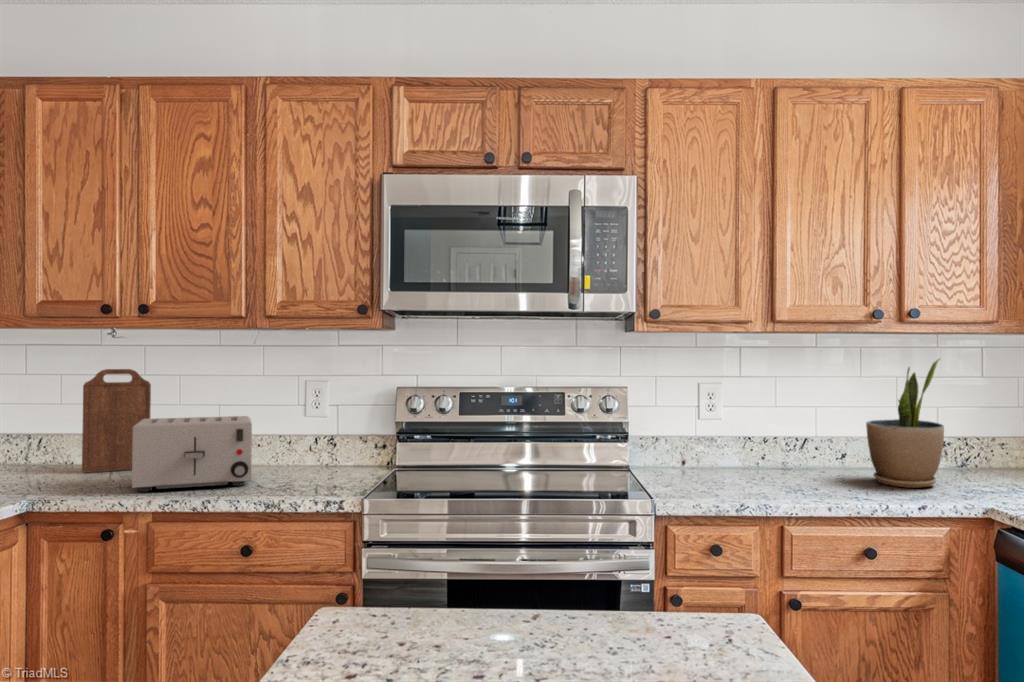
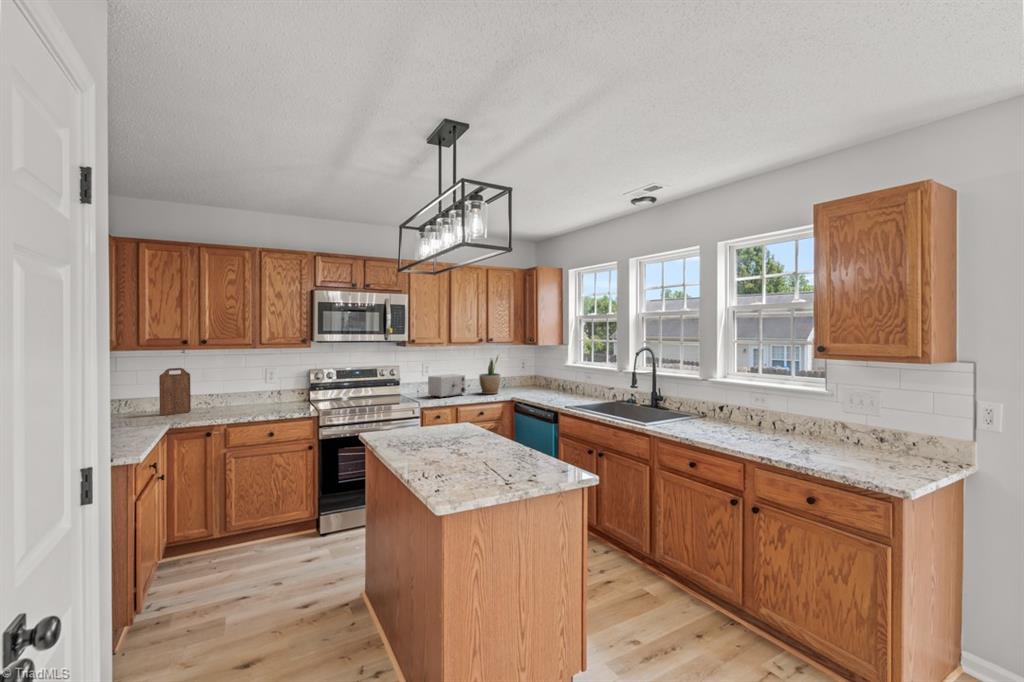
toaster: present [132,416,252,492] -> present [428,374,466,398]

